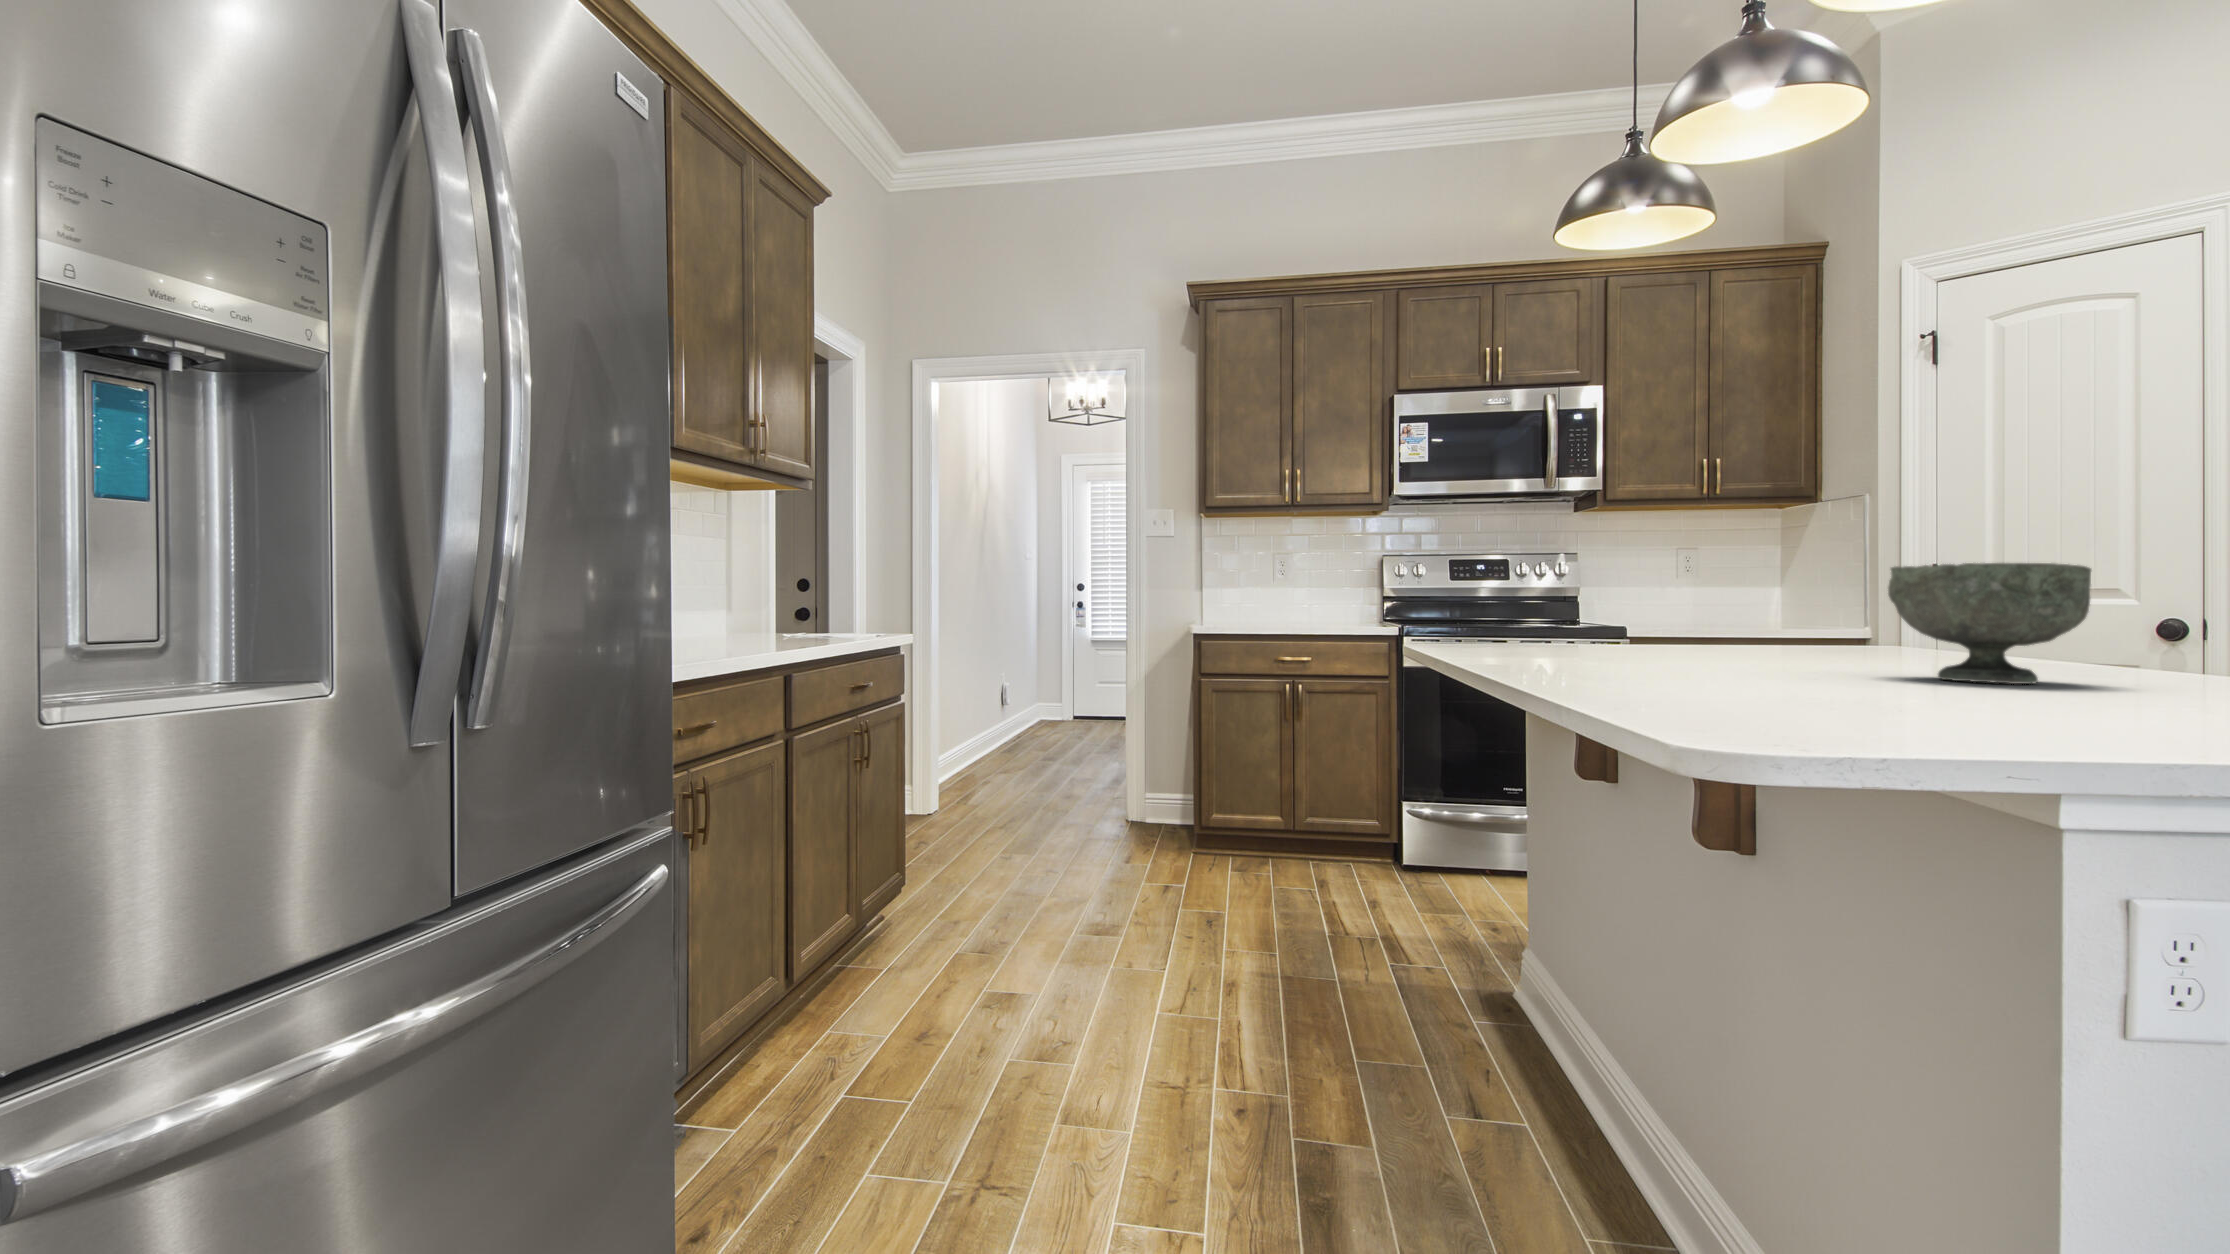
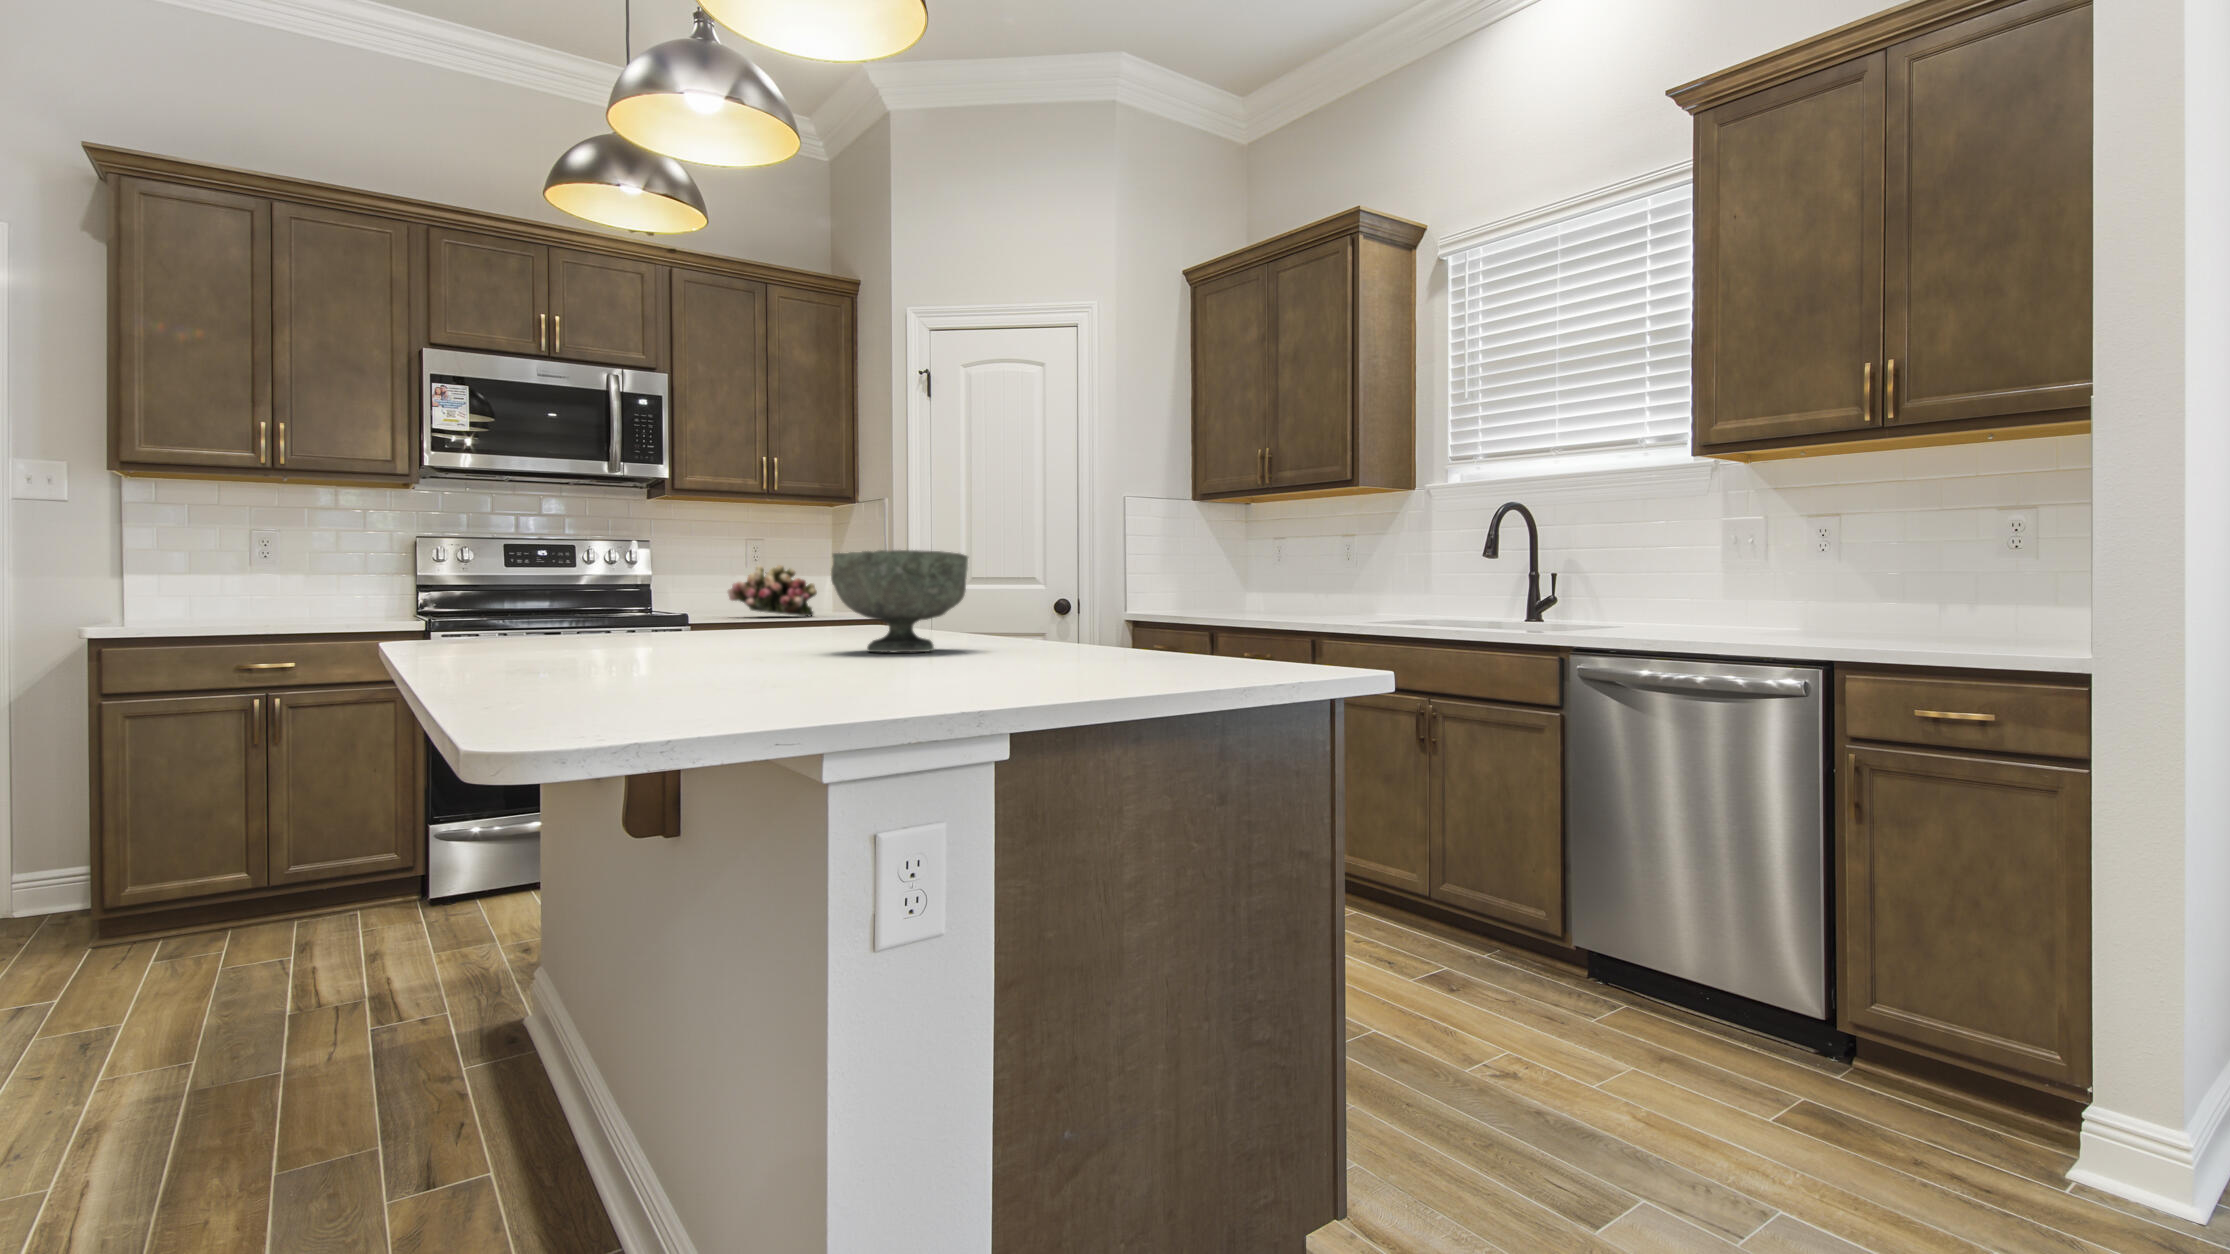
flower arrangement: none [1661,577,1765,633] -> present [728,565,817,617]

